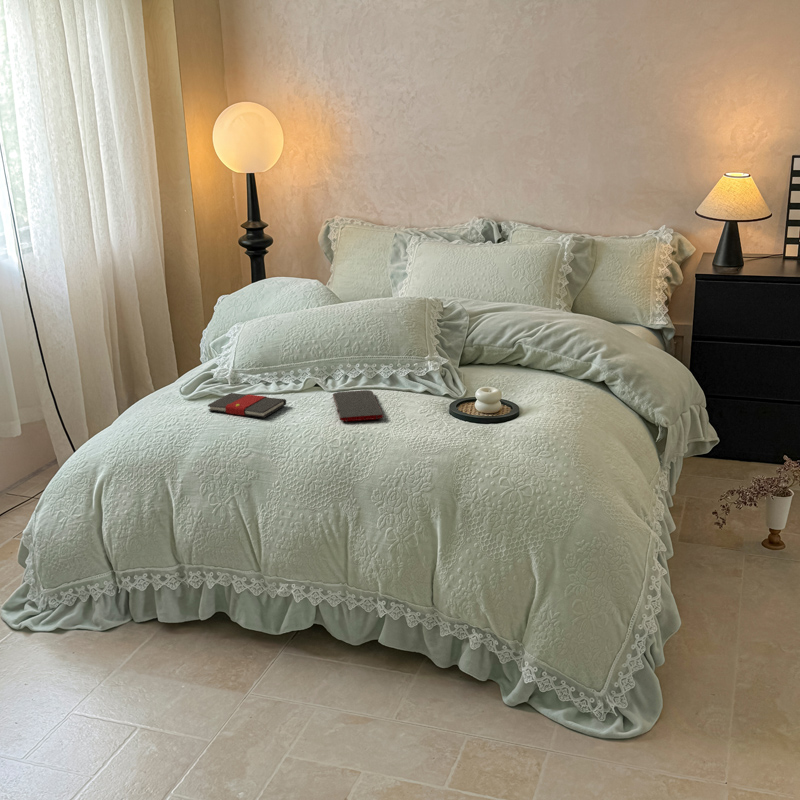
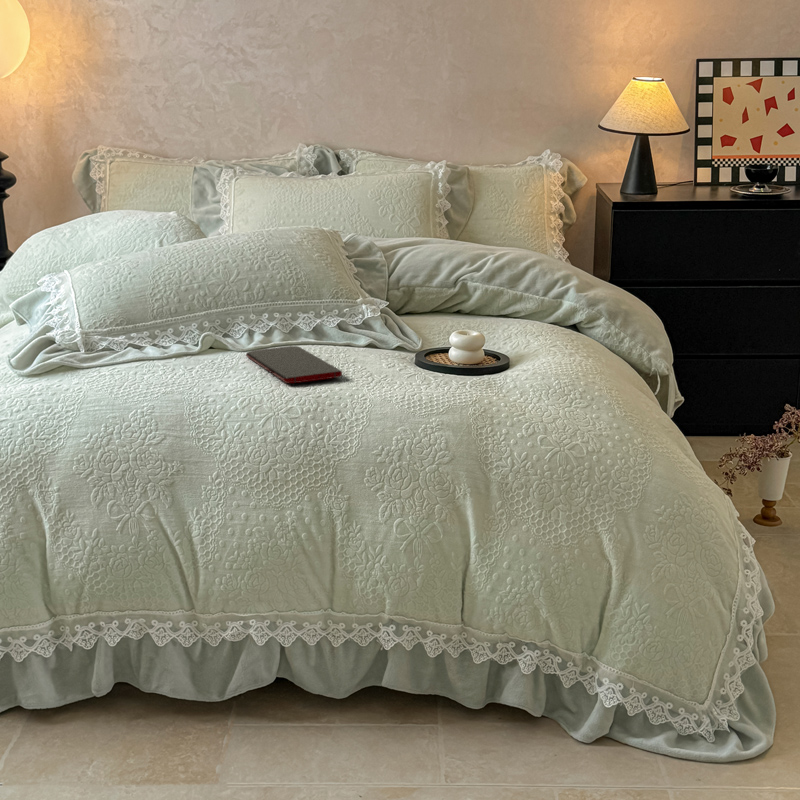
book: present [208,393,286,418] -> none [73,359,188,387]

